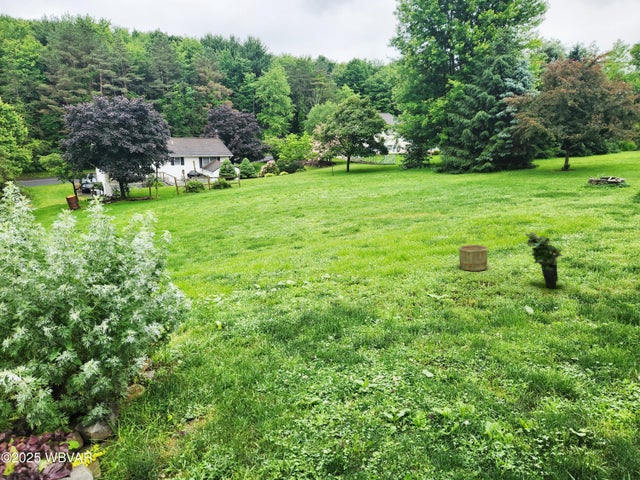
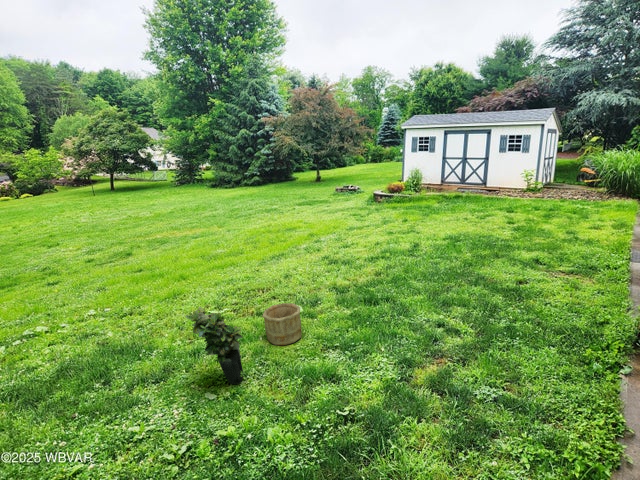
potted plant: present [525,230,563,289] -> present [186,306,243,384]

